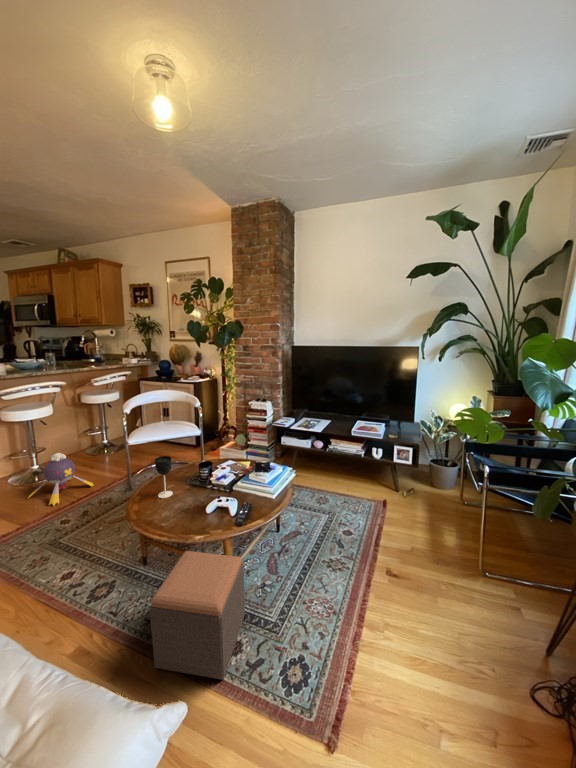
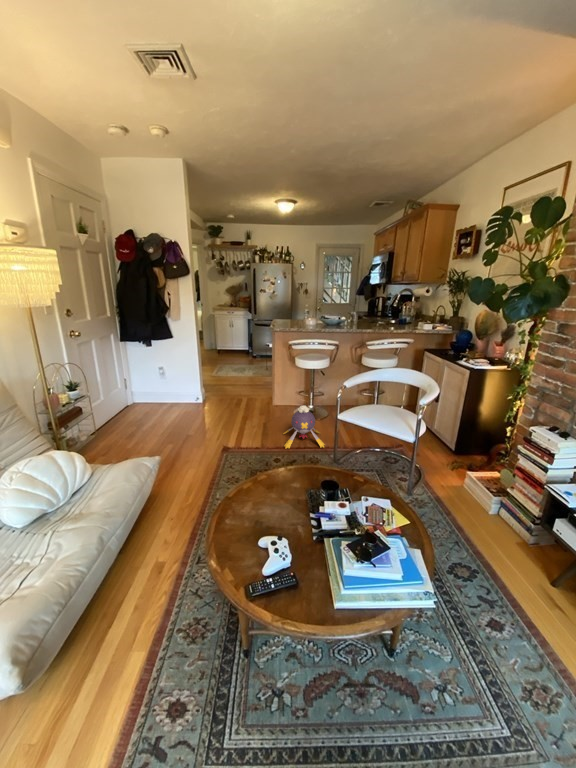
wine glass: present [155,456,173,498] -> none [261,445,279,494]
footstool: present [150,551,245,680] -> none [126,560,227,717]

